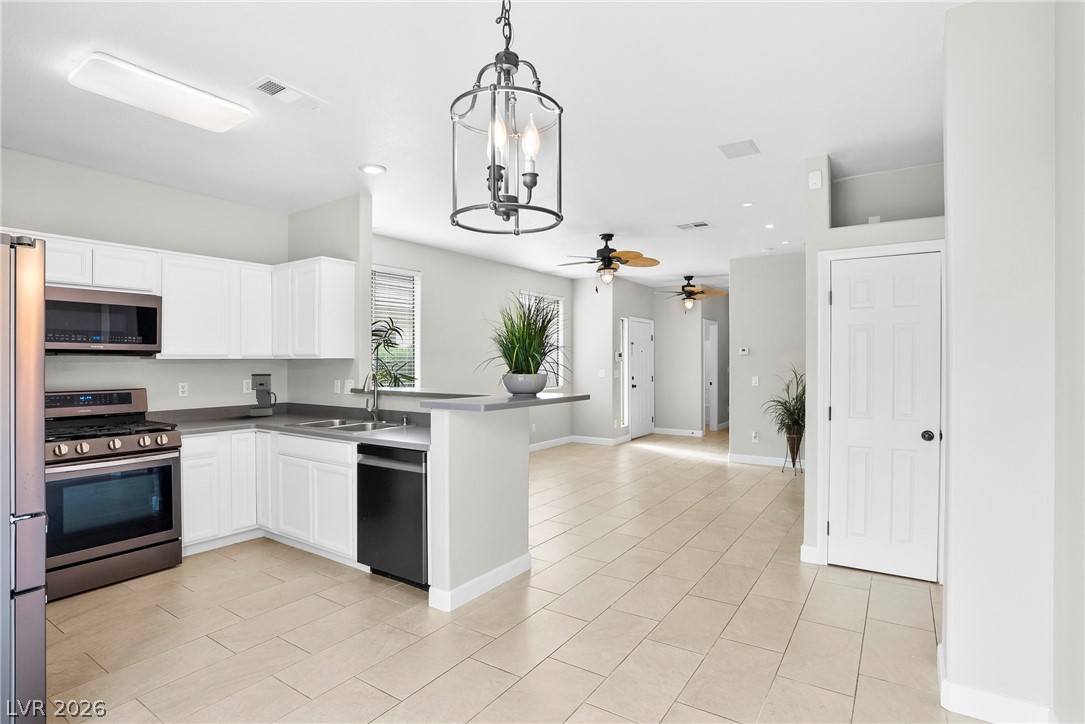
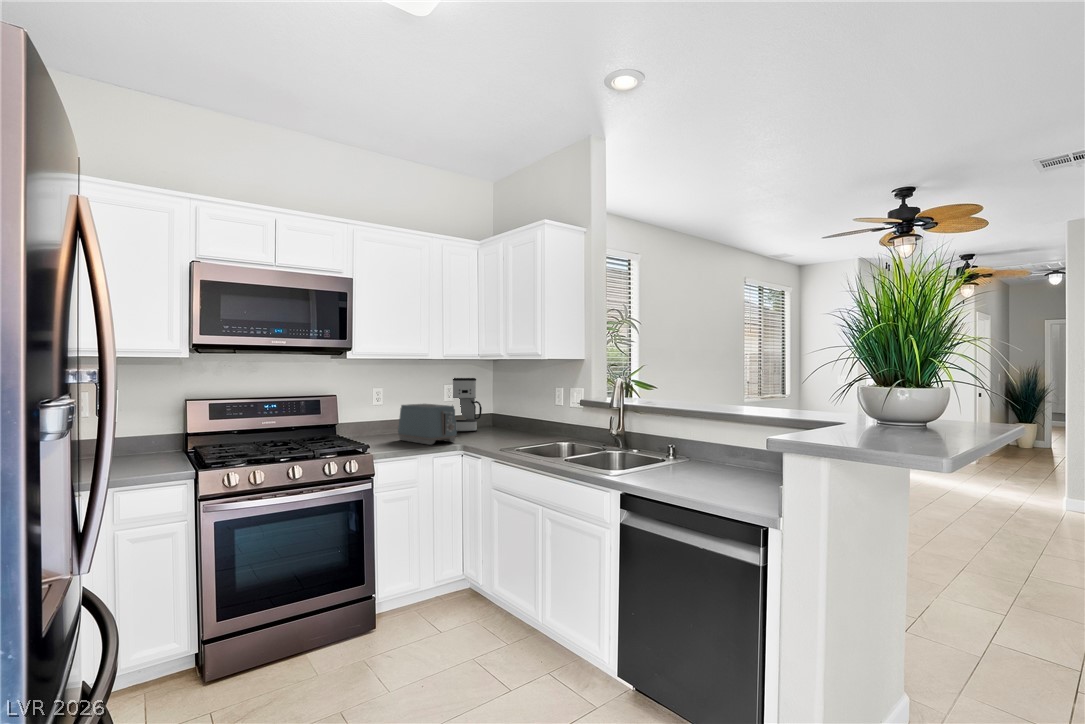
toaster: none [201,394,252,424] -> present [398,404,457,445]

